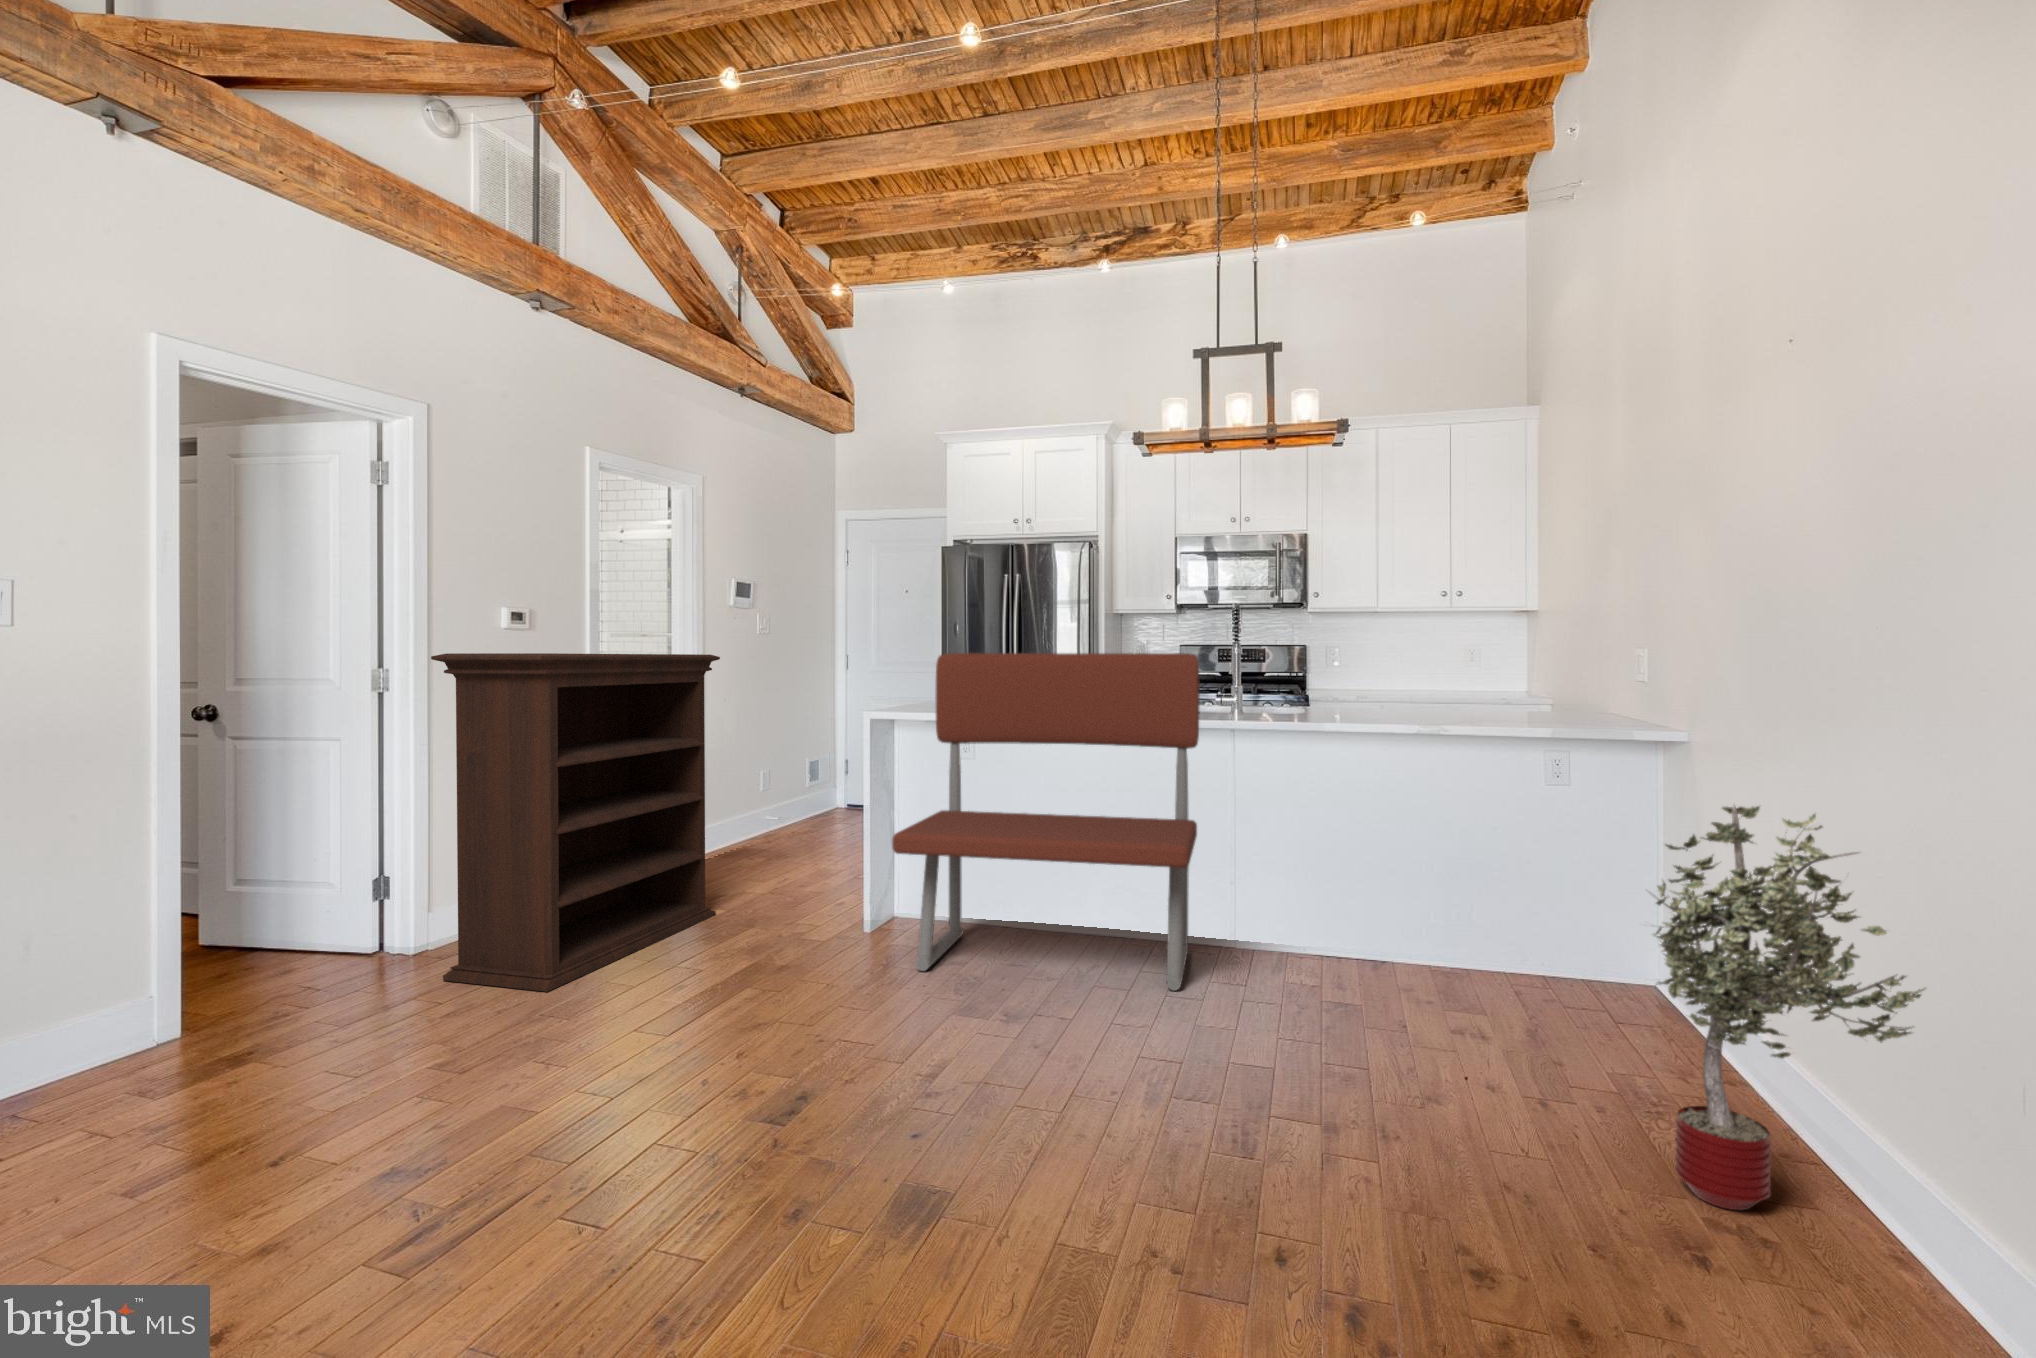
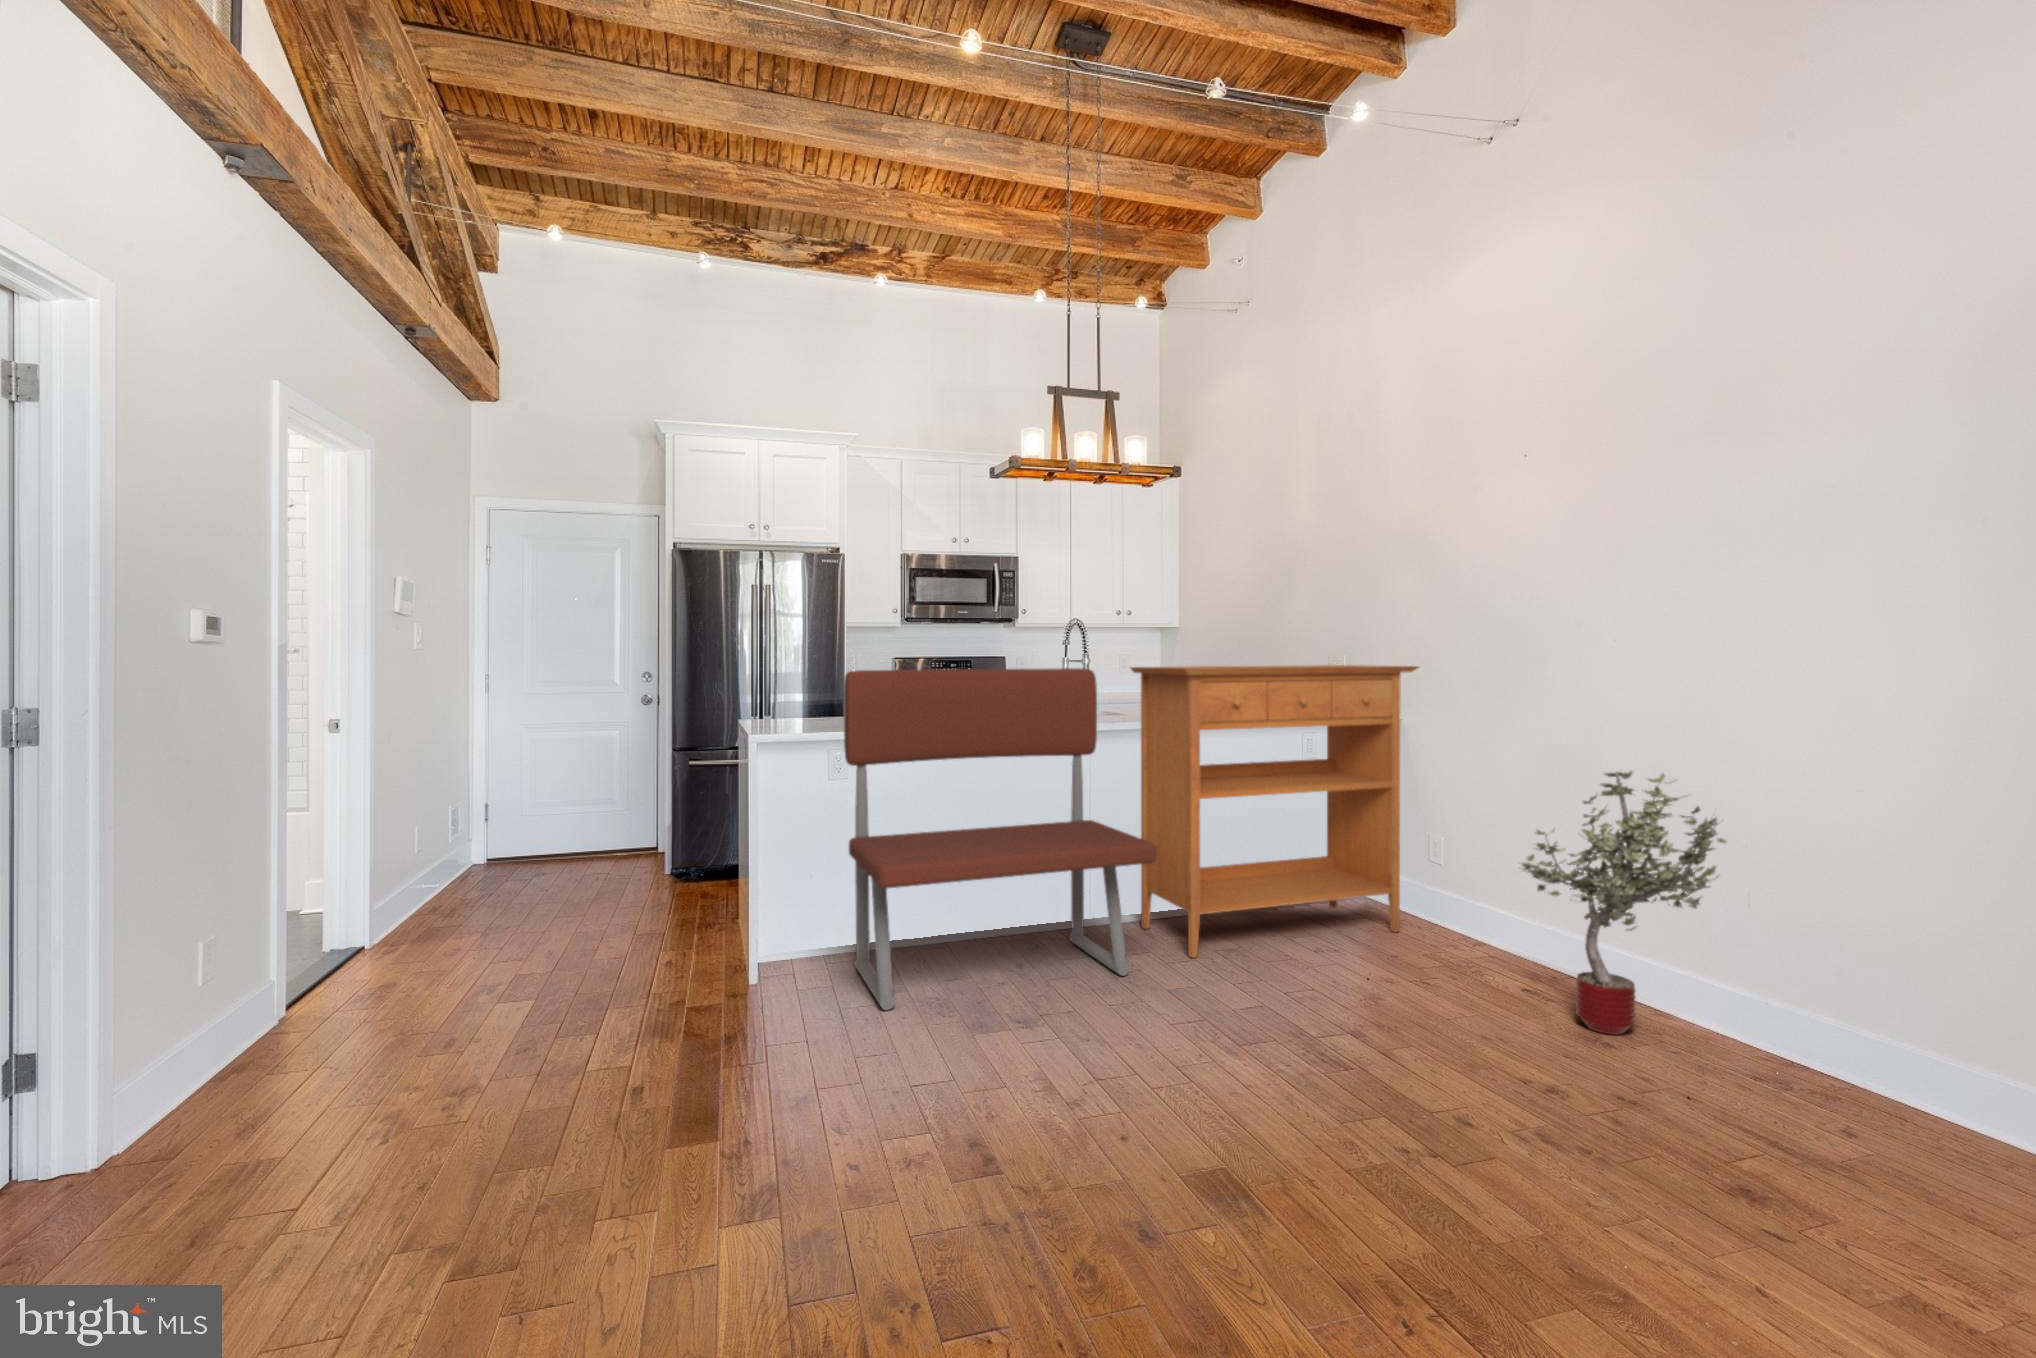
console table: none [1262,651,1647,1020] -> present [1130,665,1418,958]
bookshelf: present [431,653,720,992] -> none [221,674,532,1184]

